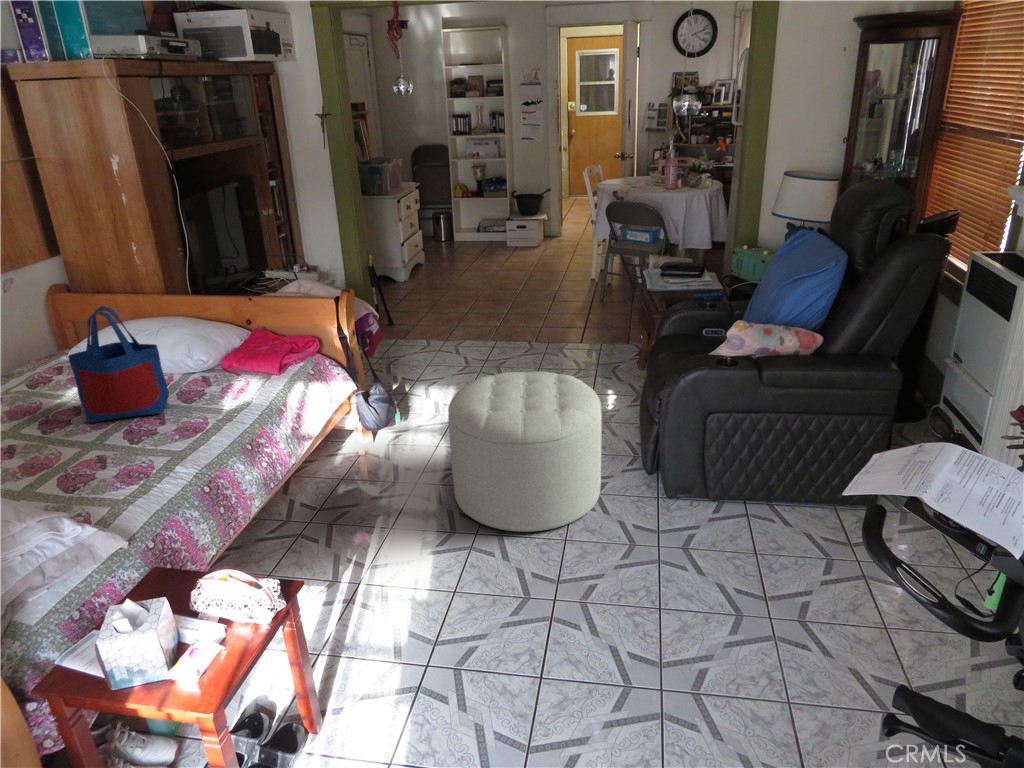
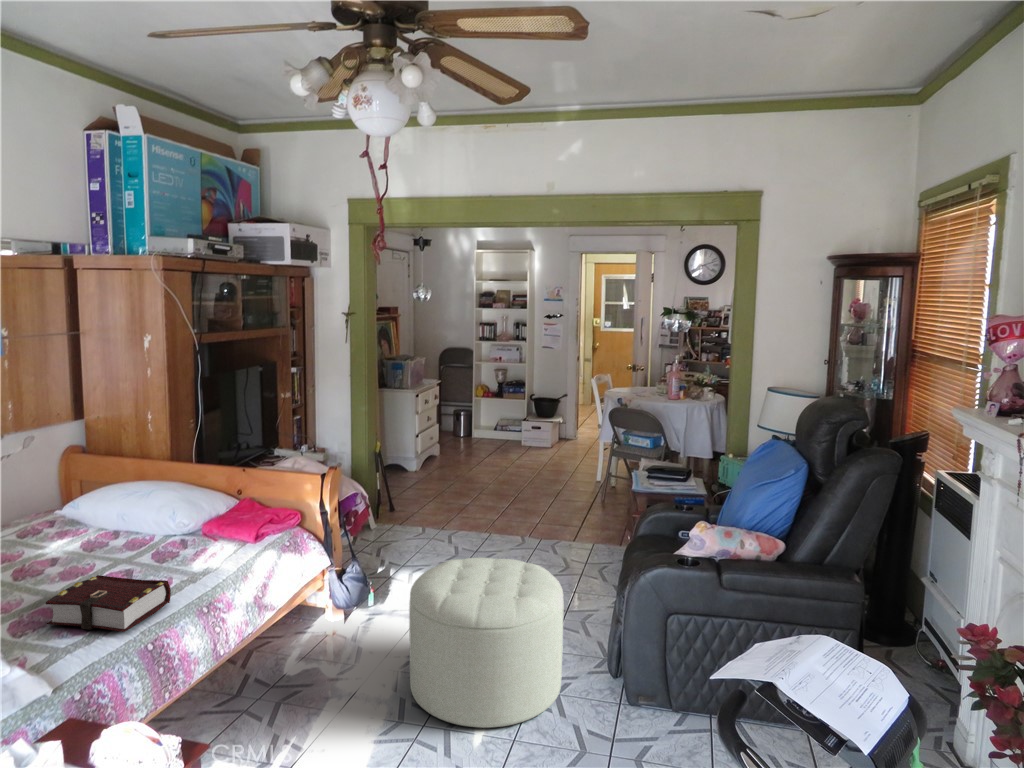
tote bag: present [68,306,169,423] -> none [56,463,144,574]
book: none [90,423,213,477] -> present [46,575,171,632]

